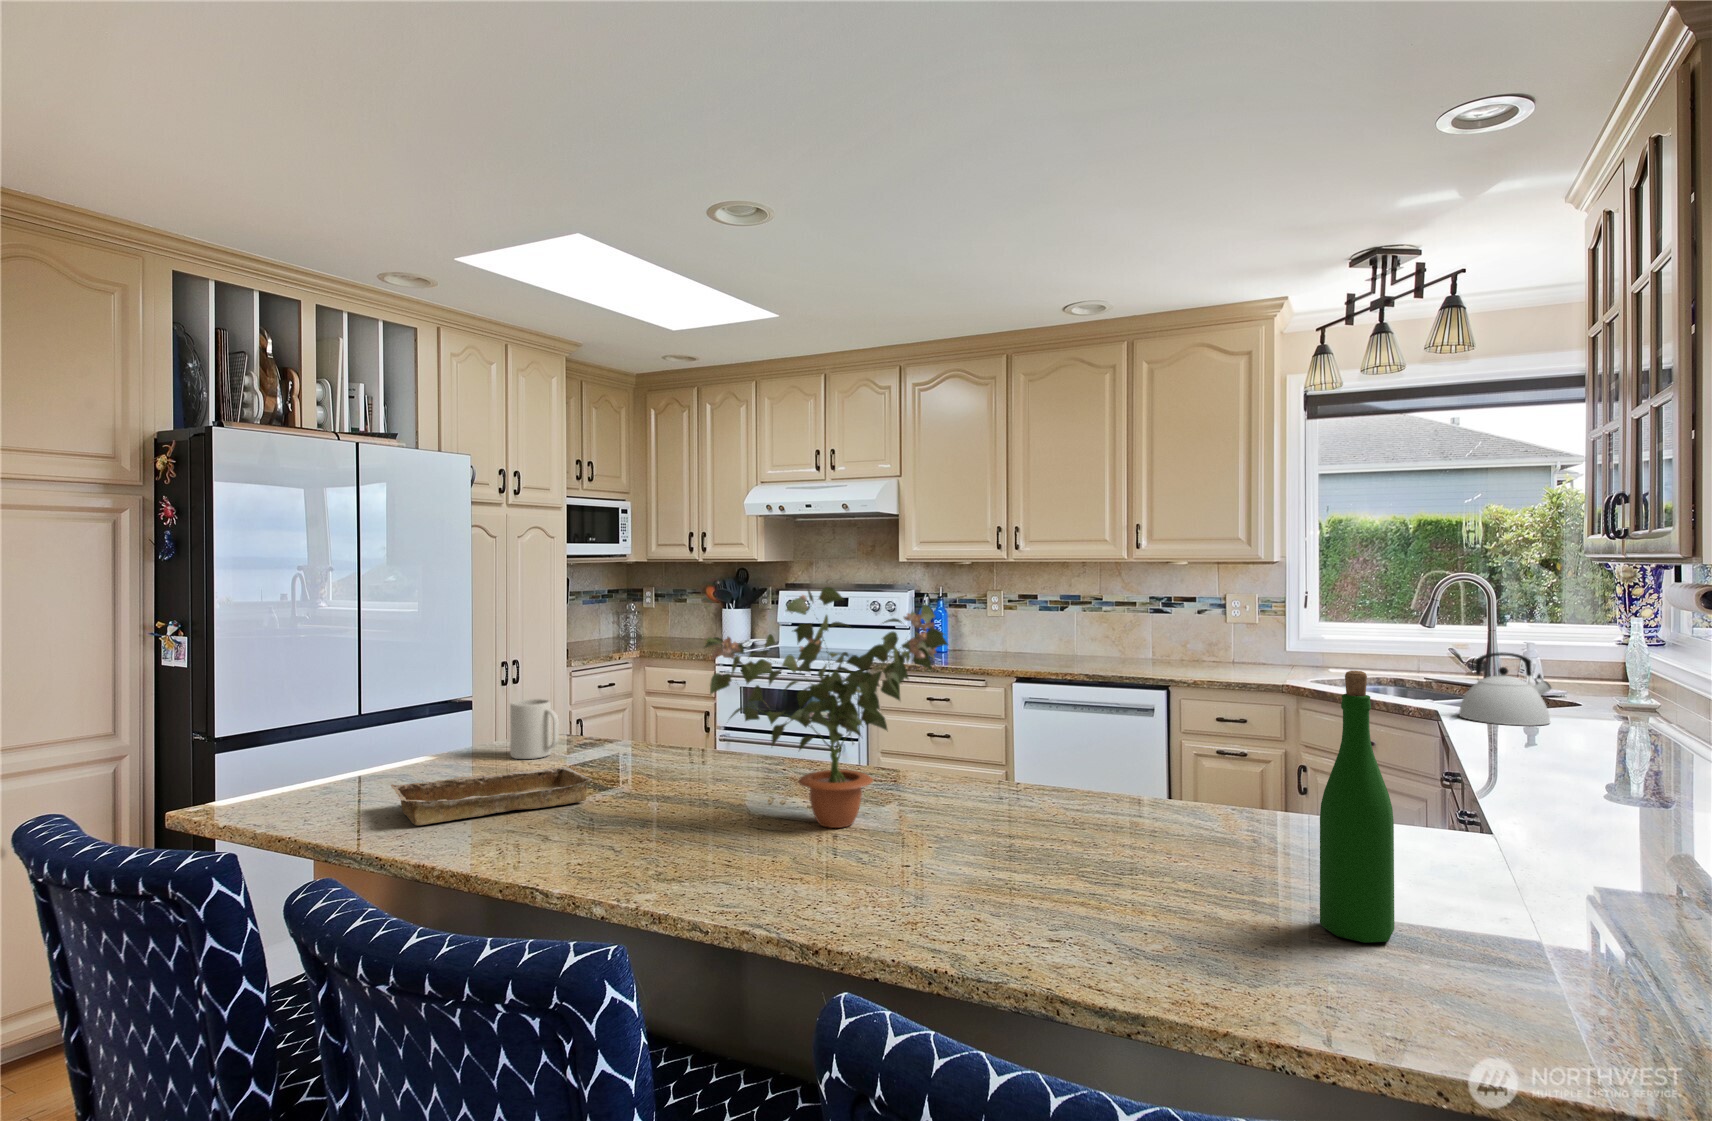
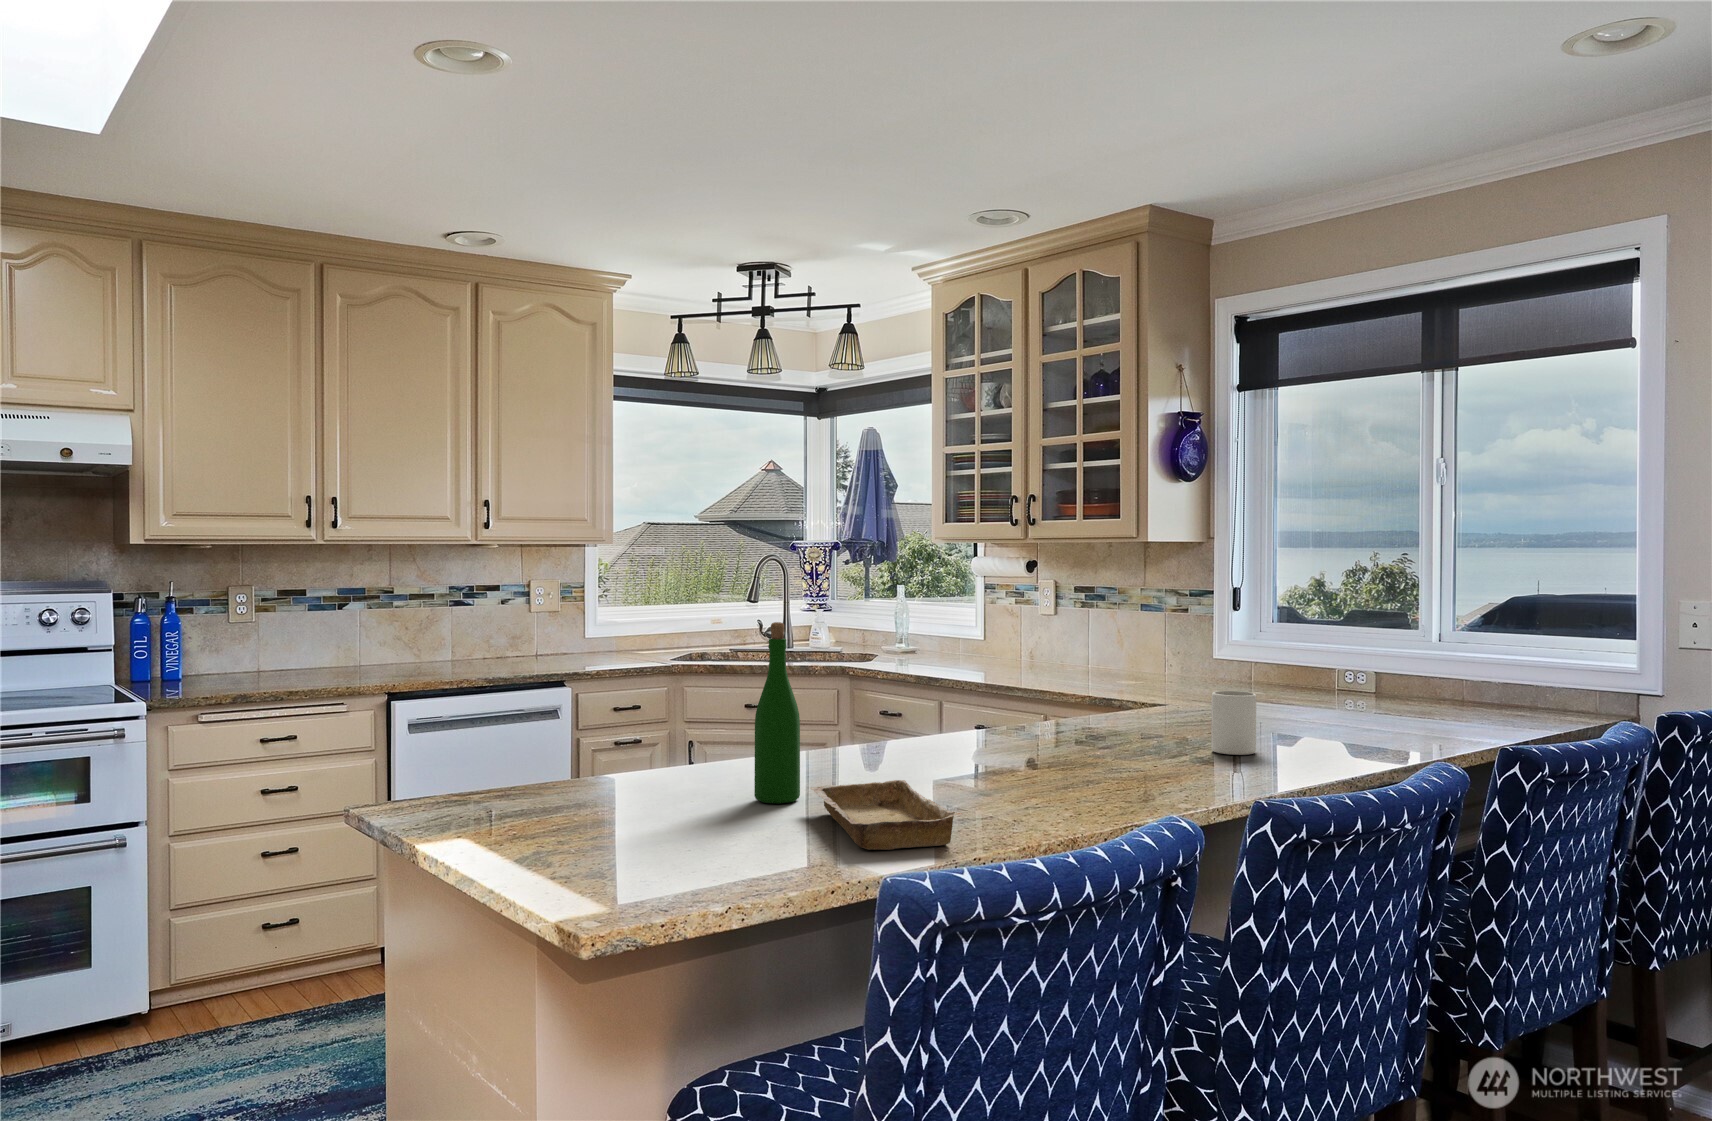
potted plant: present [705,587,947,828] -> none [932,565,1119,768]
kettle: present [1459,653,1551,726] -> none [839,615,897,669]
wine bottle: present [1320,670,1394,943] -> present [754,622,800,804]
mug: present [510,699,559,759] -> present [1211,691,1256,755]

